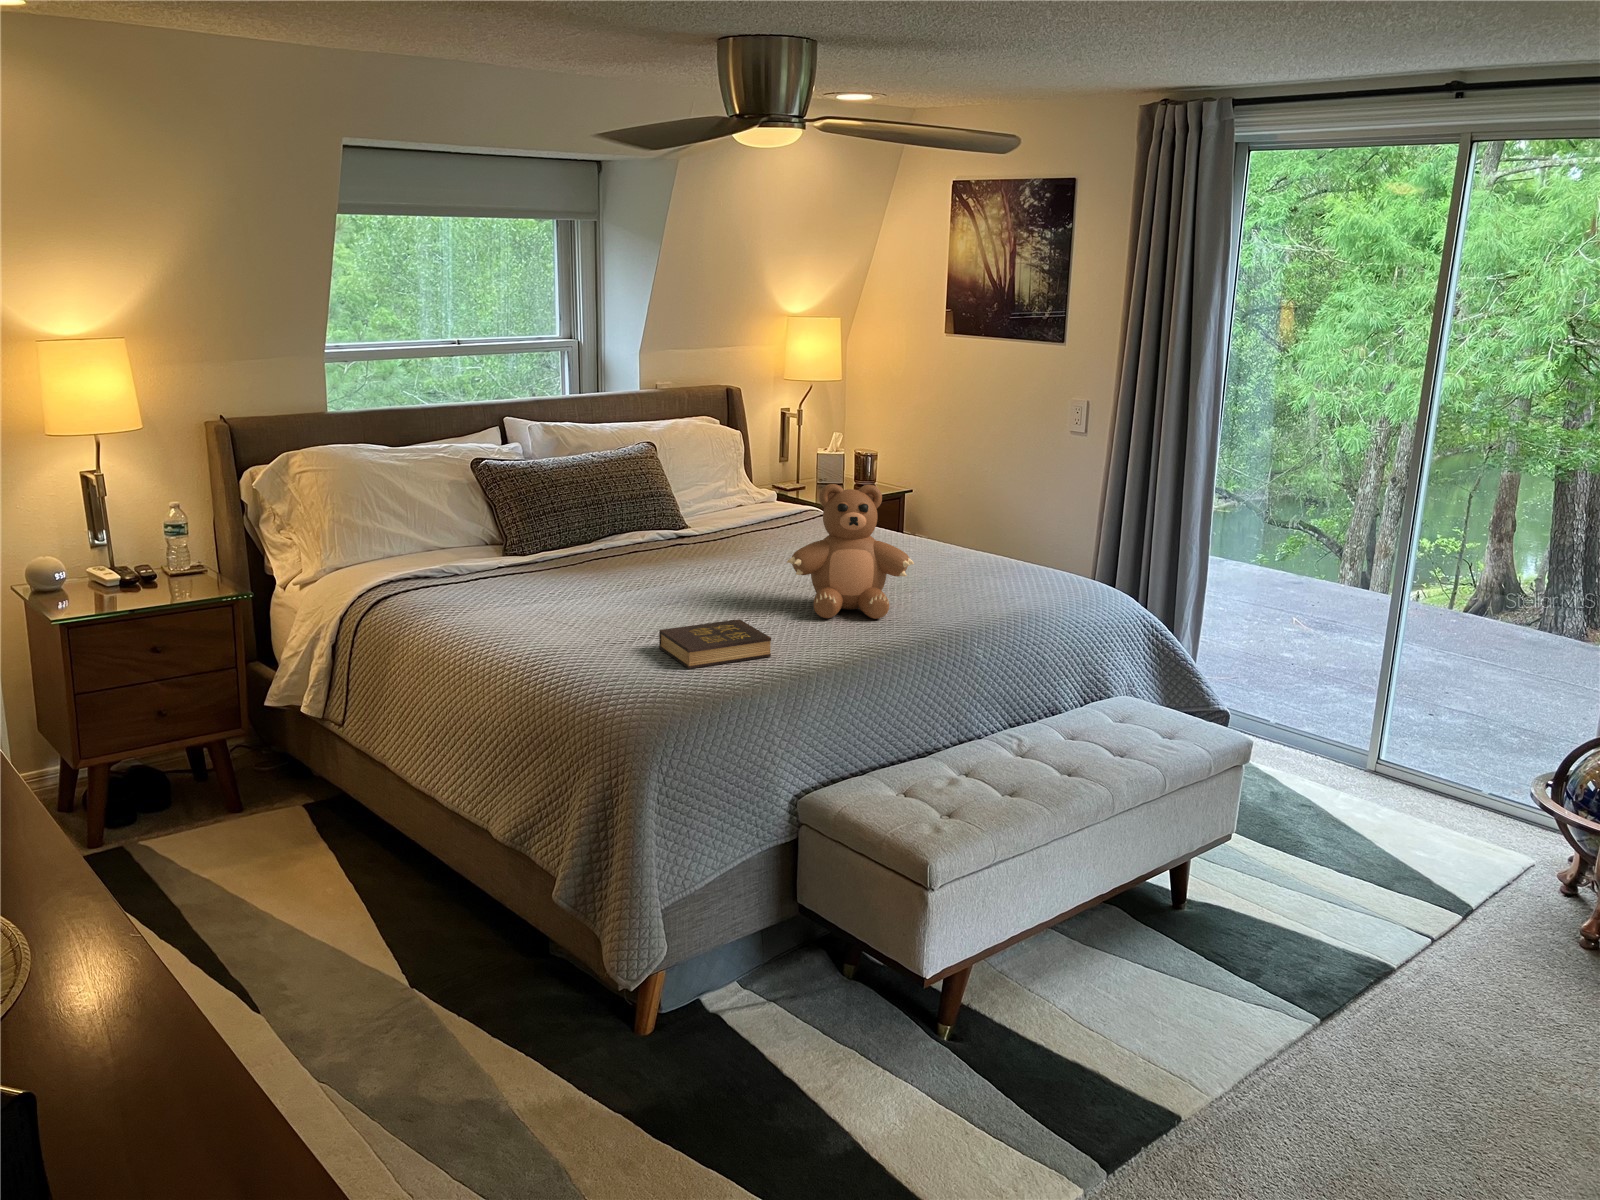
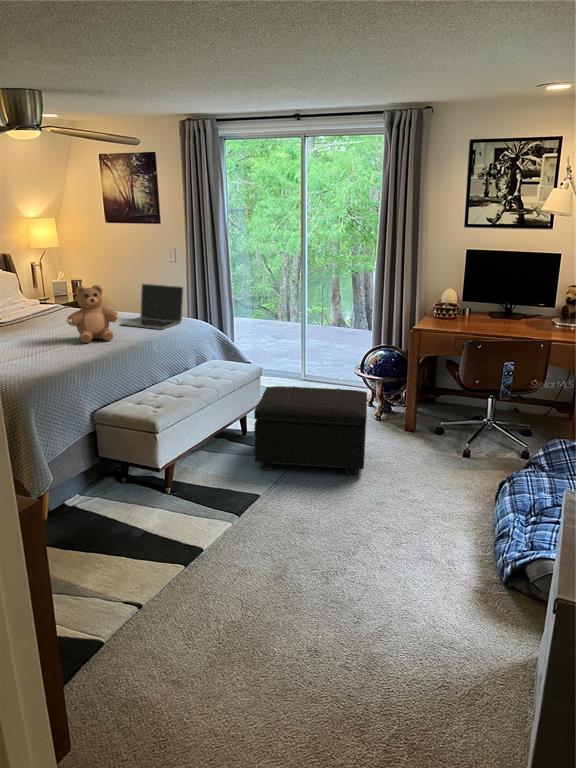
laptop: none [920,486,1081,604] -> present [121,284,183,329]
hardback book: present [659,619,771,669] -> none [16,346,69,368]
footstool: none [1188,801,1563,1125] -> present [254,386,367,475]

